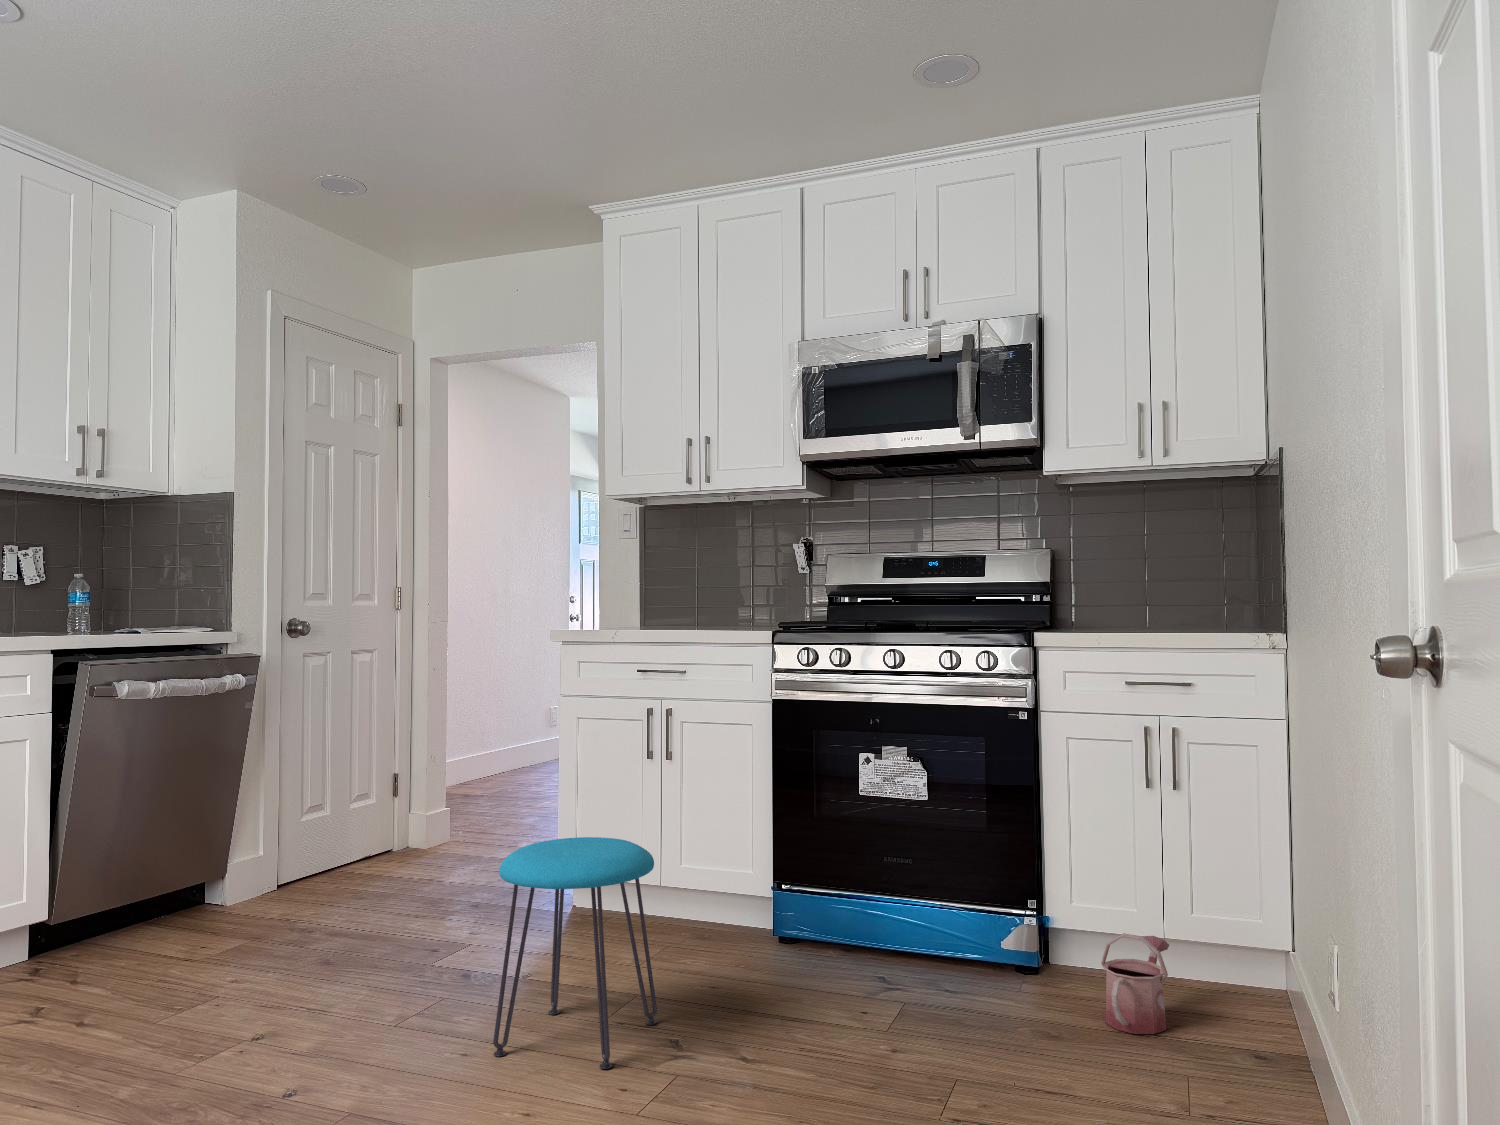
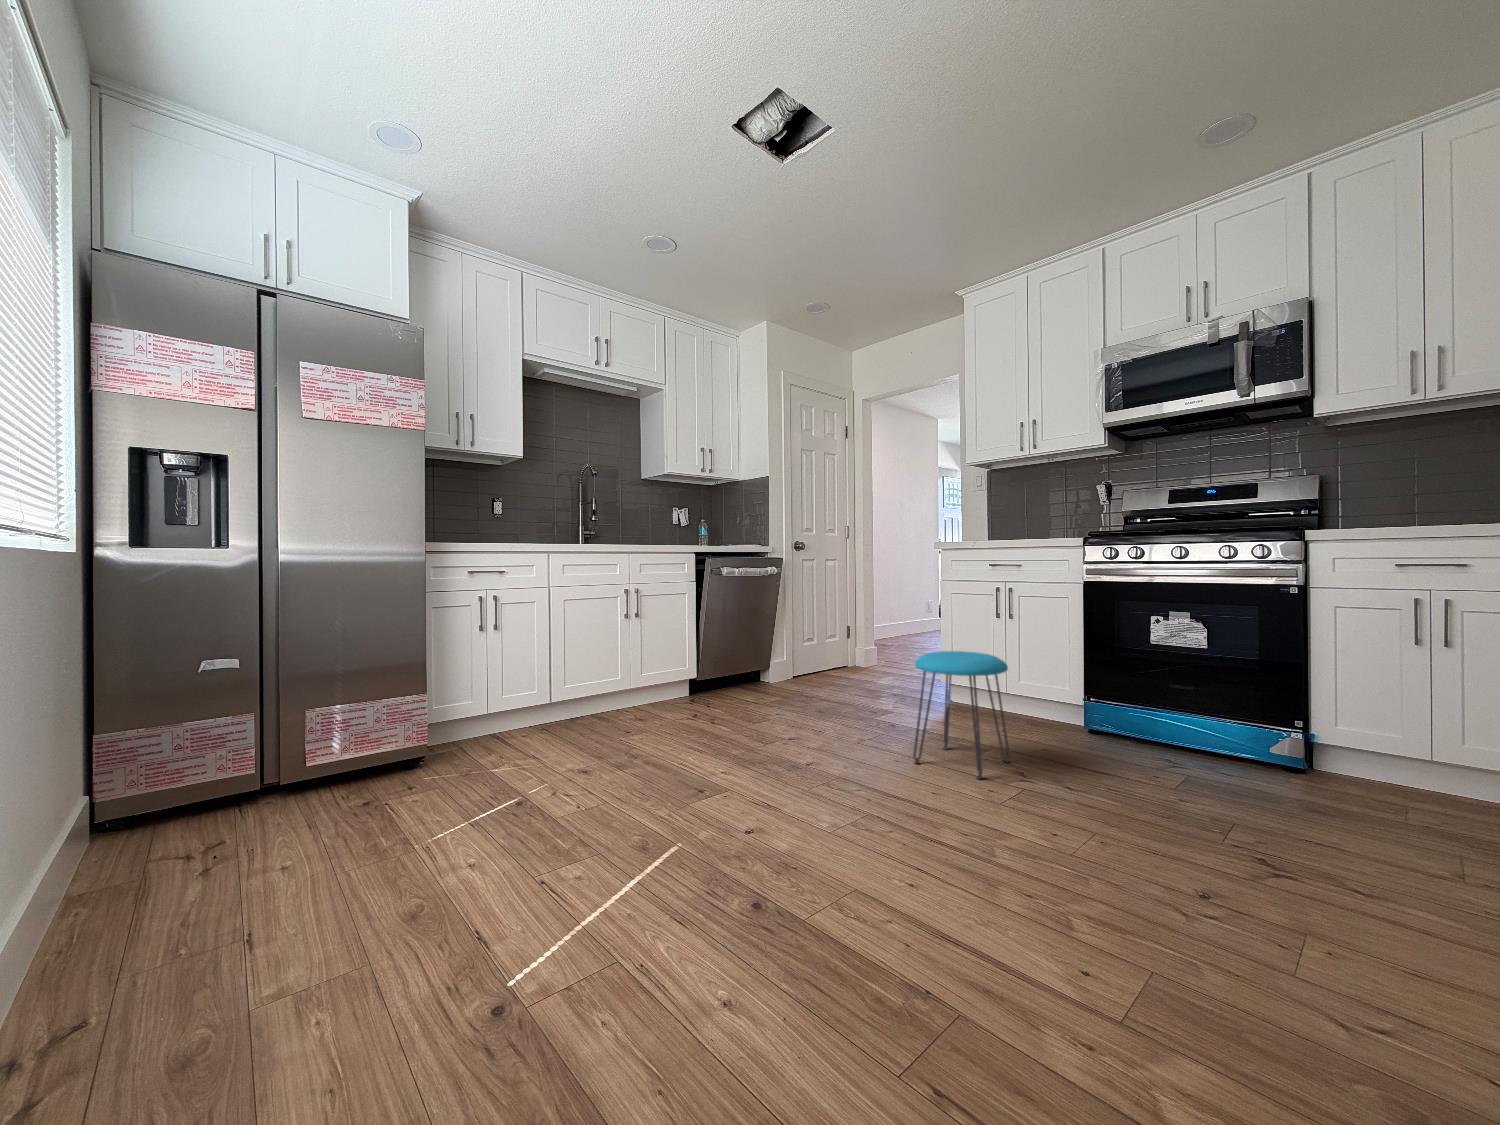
watering can: present [1101,933,1169,1034] -> none [1369,749,1441,825]

